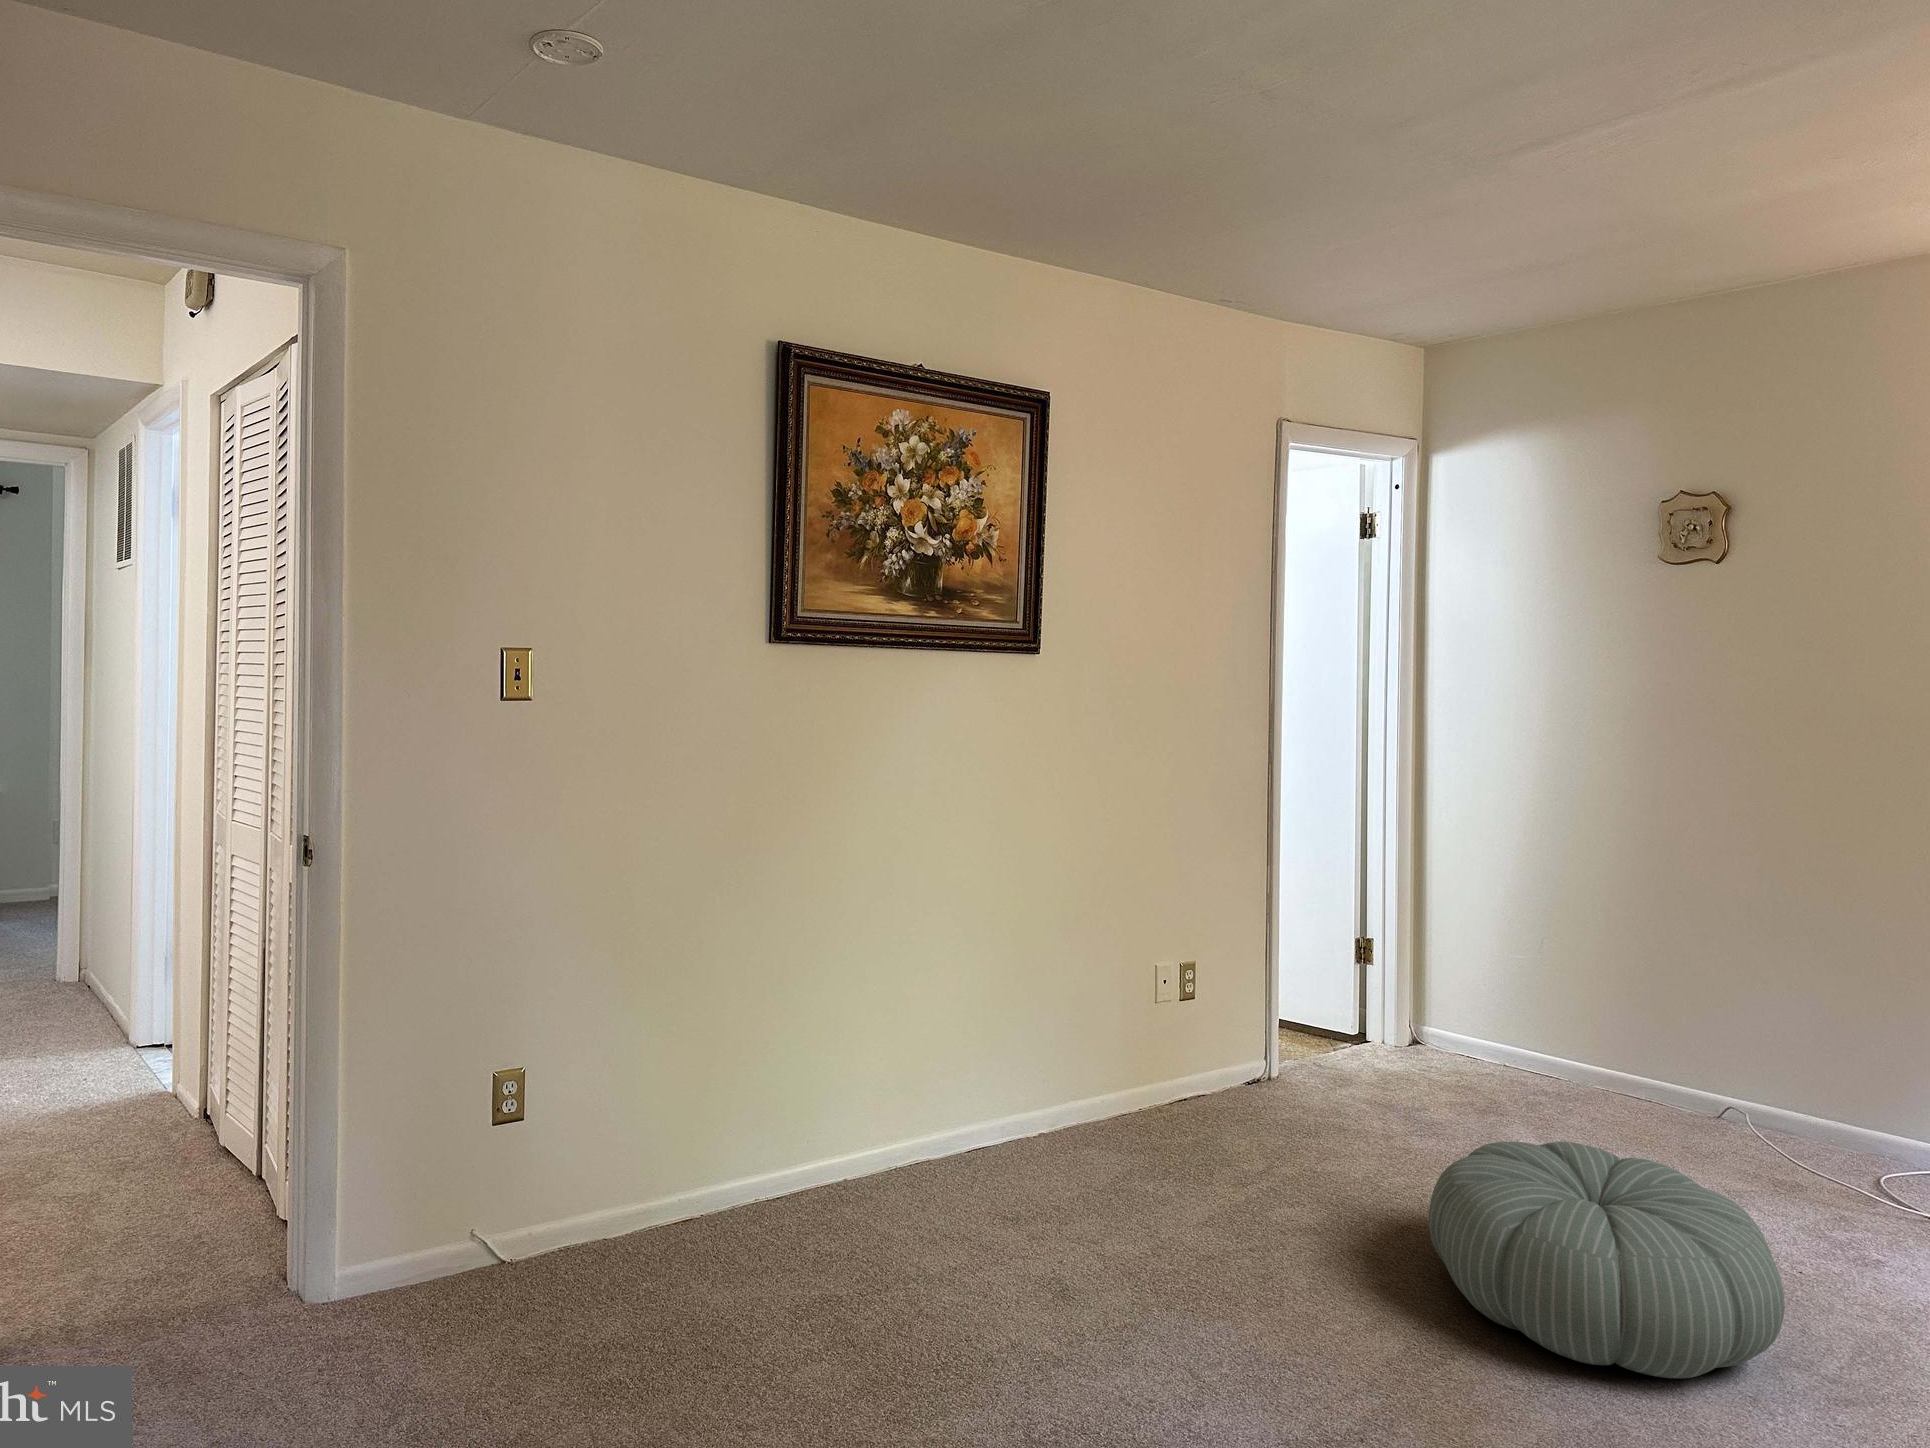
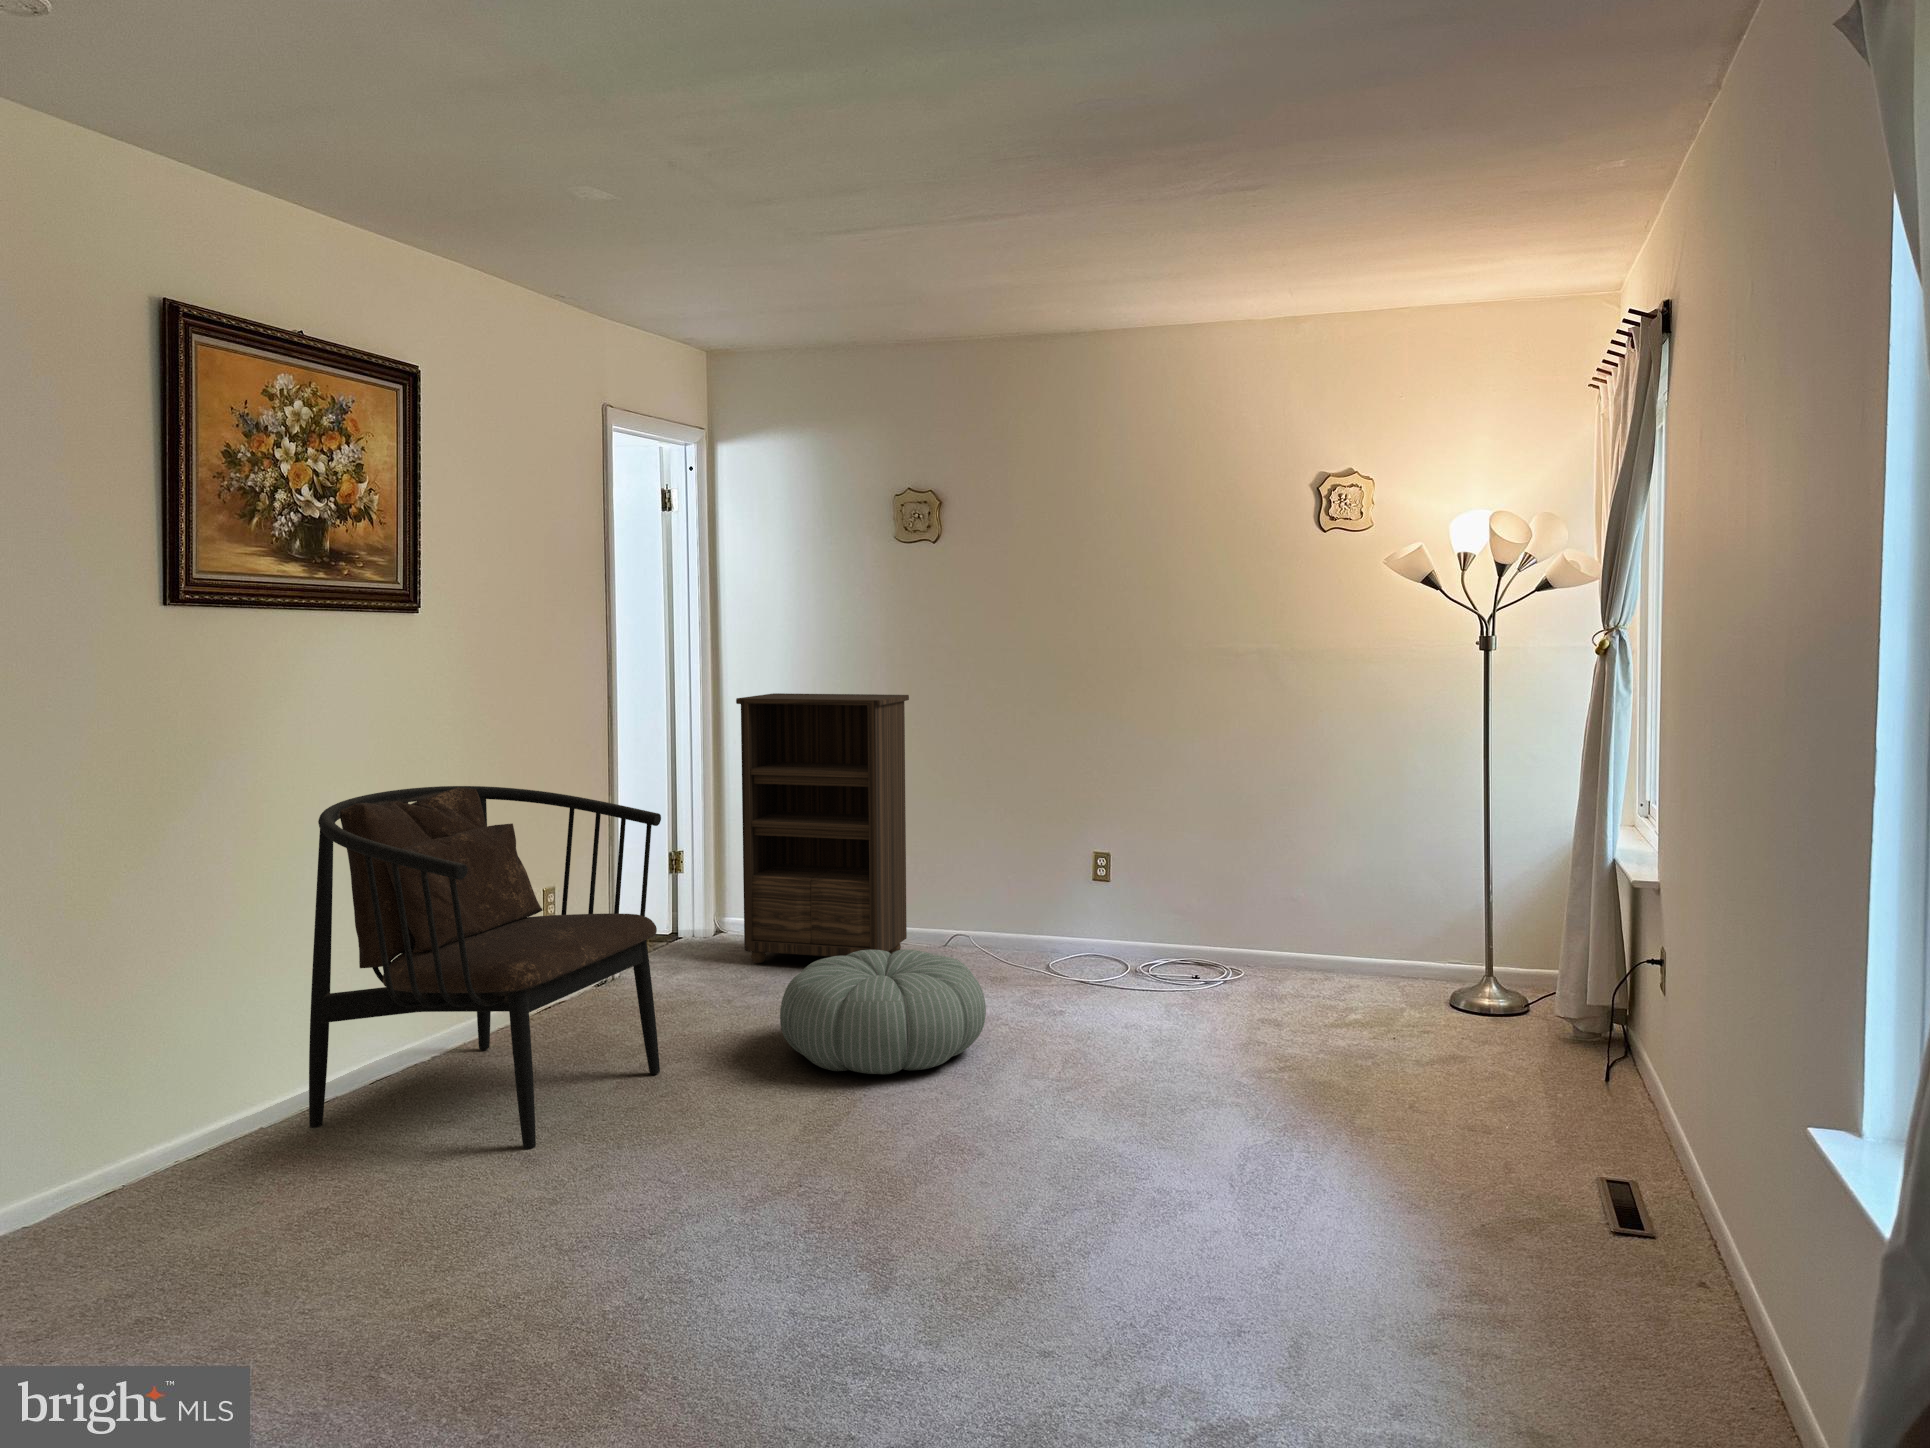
bookshelf: none [1431,759,1689,1152] -> present [736,693,909,963]
armchair: none [884,842,1283,1310] -> present [309,786,661,1149]

